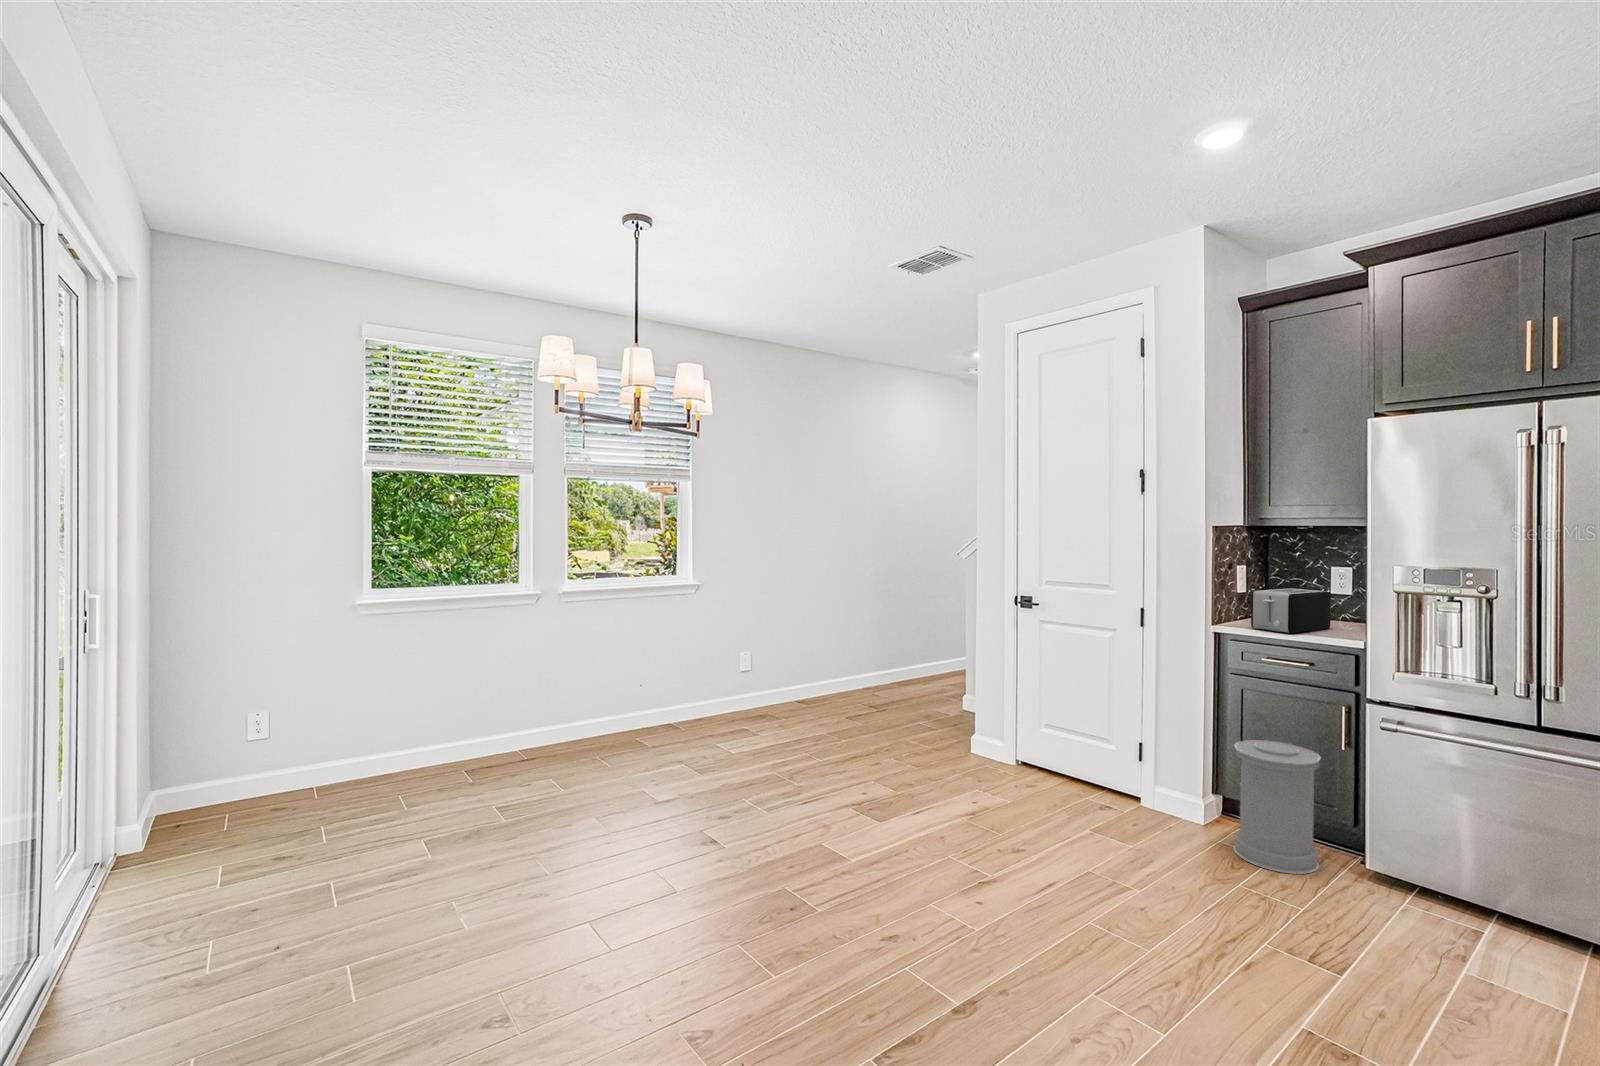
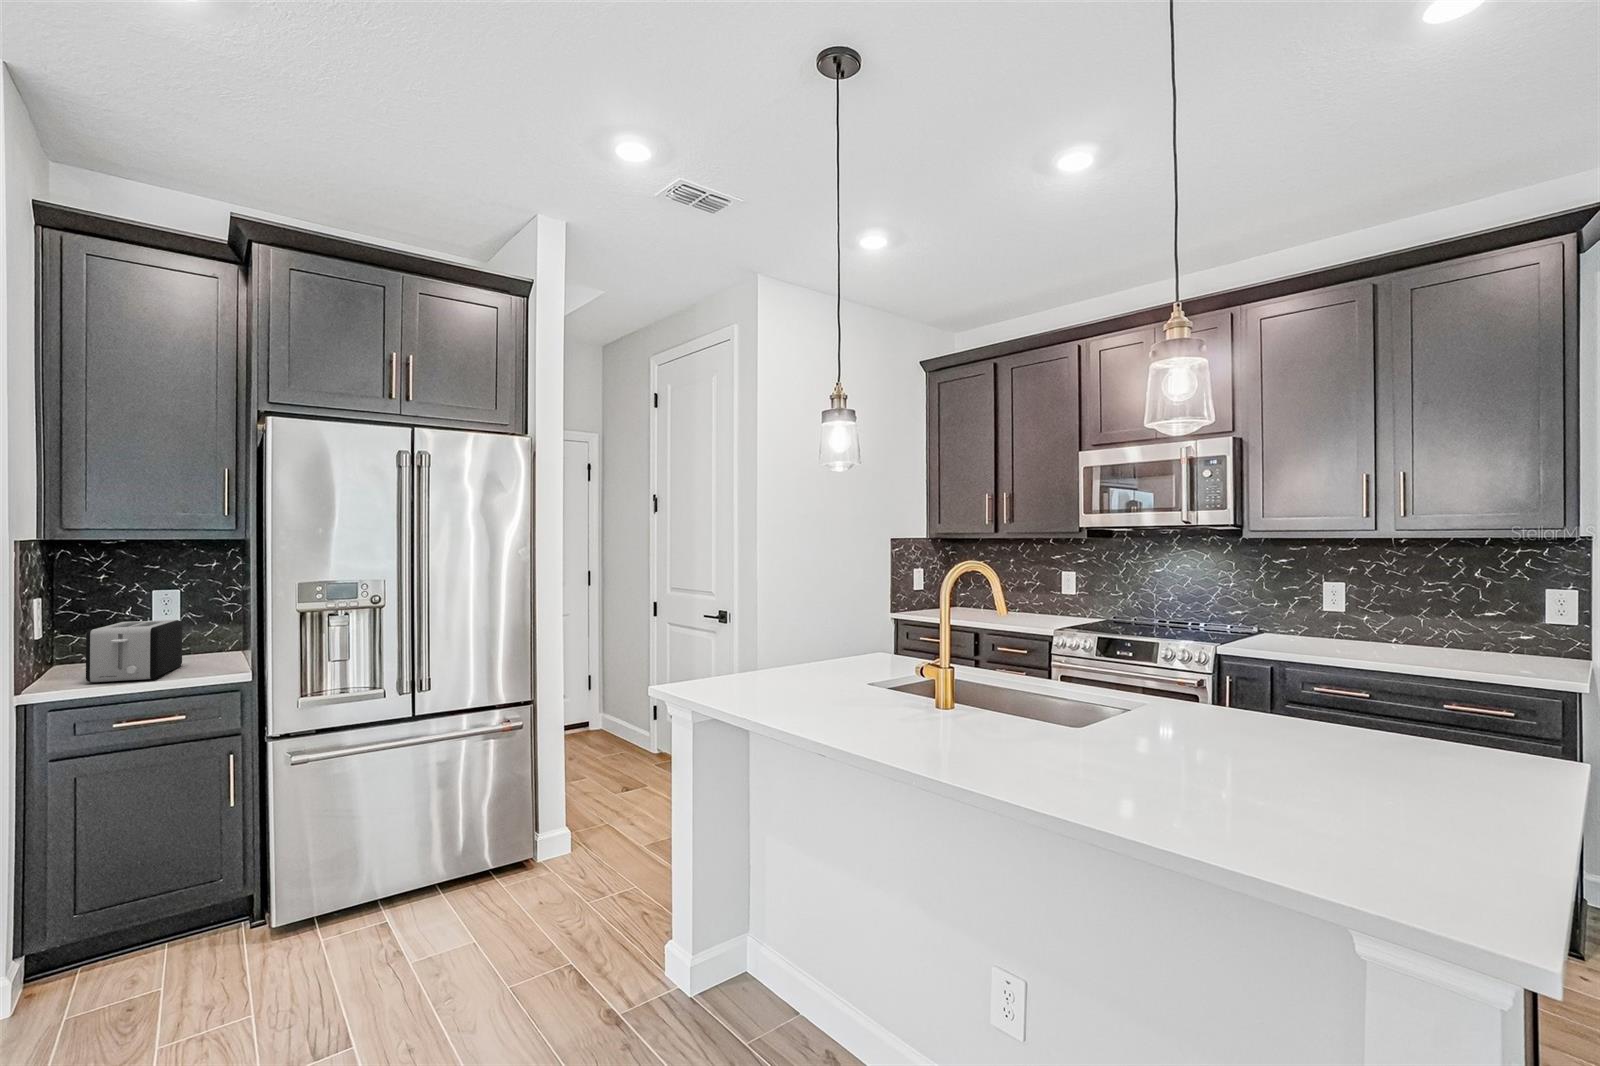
trash can: present [1234,740,1320,874] -> none [95,821,221,1009]

